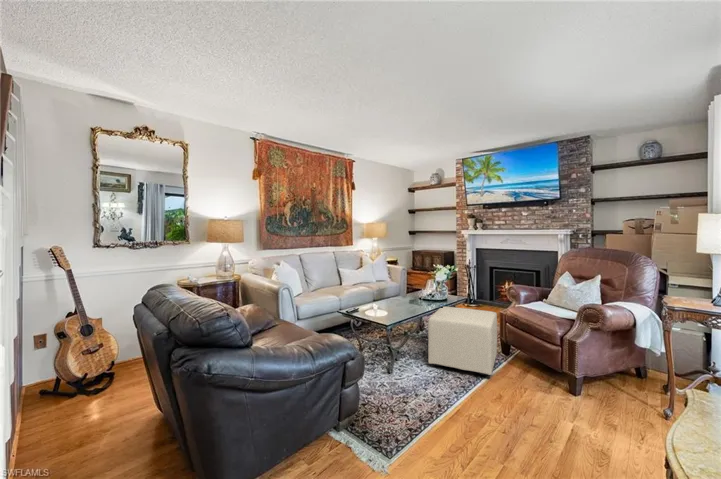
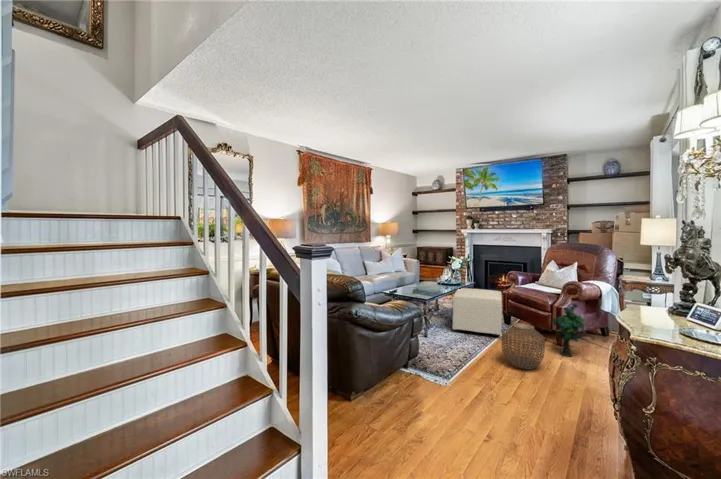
decorative plant: none [555,338,611,416] -> present [550,304,586,357]
woven basket: none [482,367,545,440] -> present [502,323,545,369]

